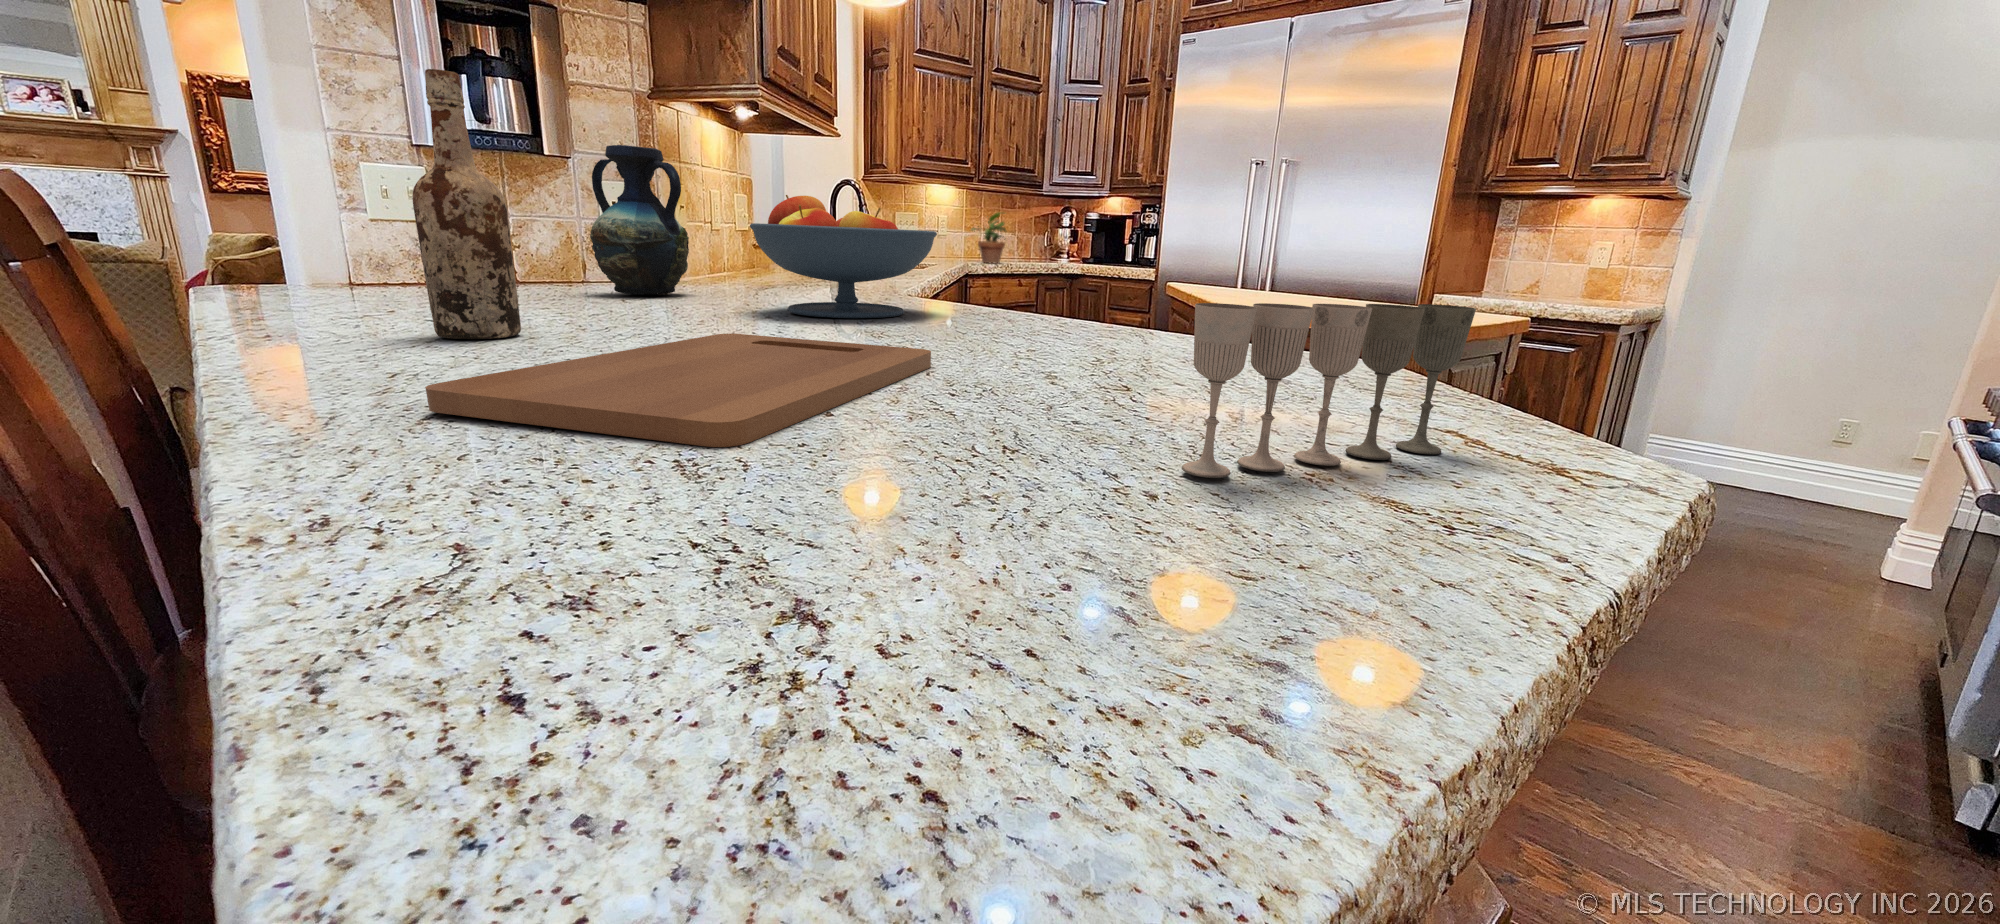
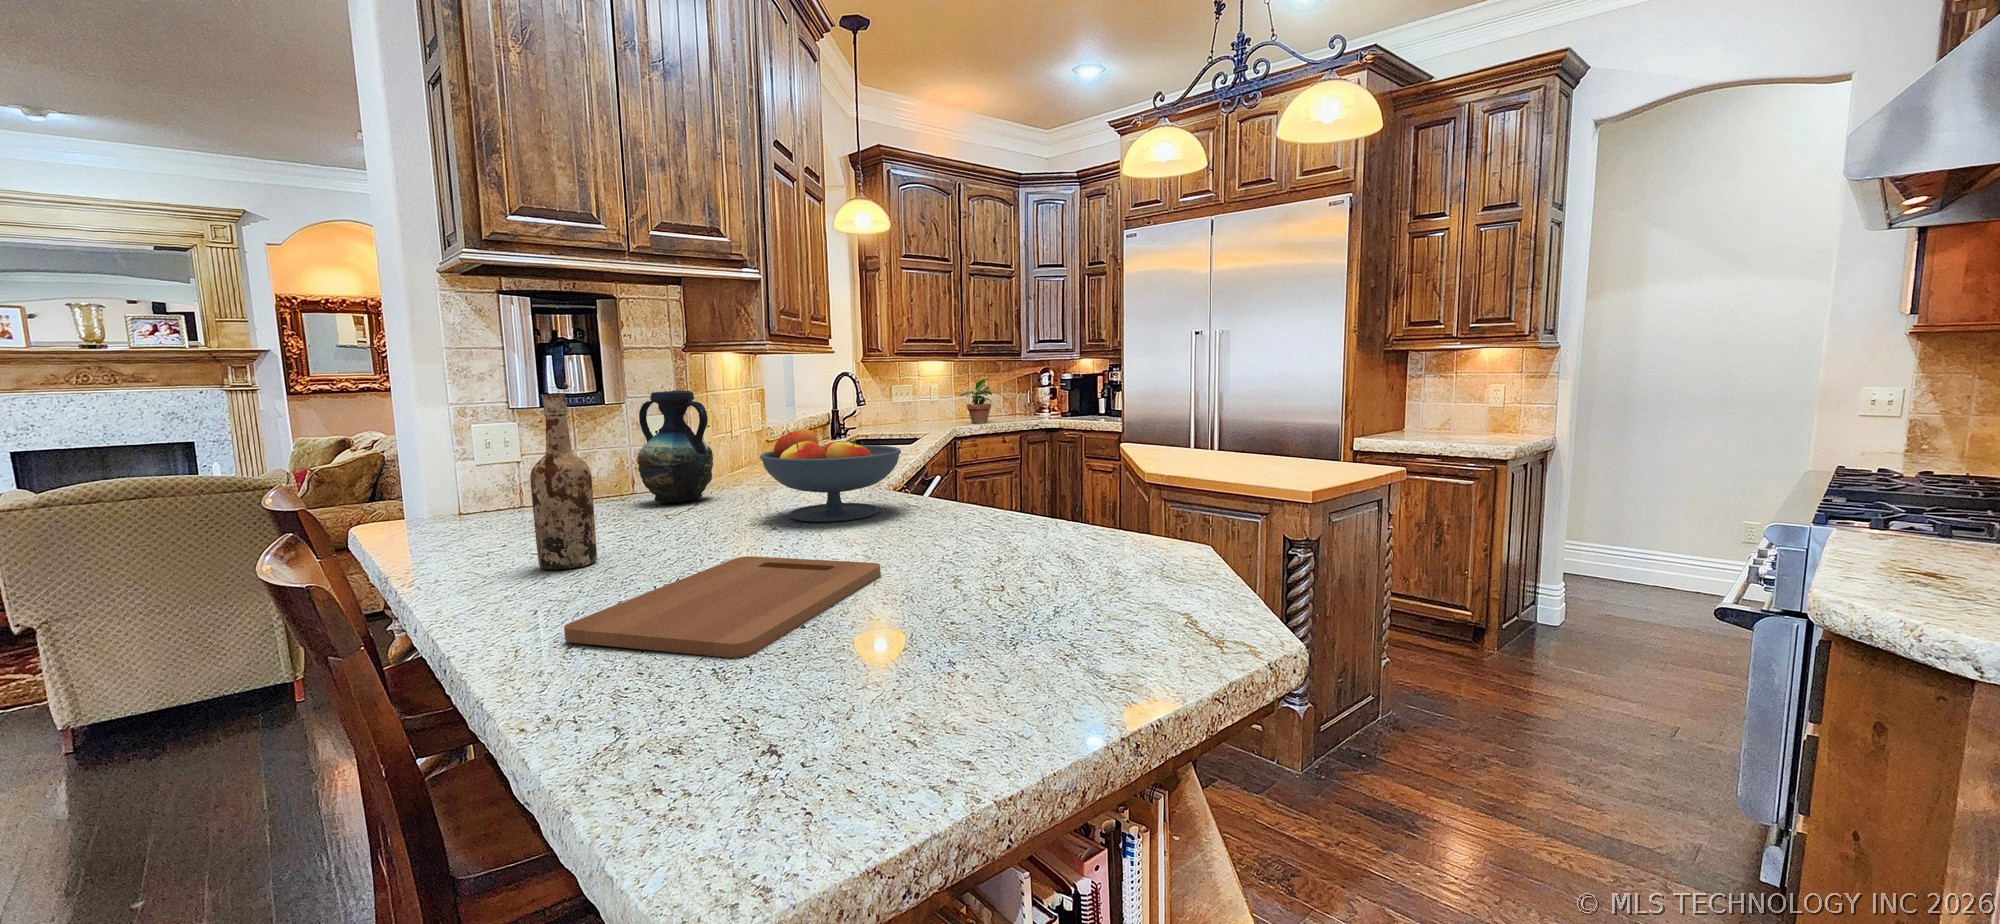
wine glass: present [1182,303,1476,478] -> none [989,547,1165,663]

